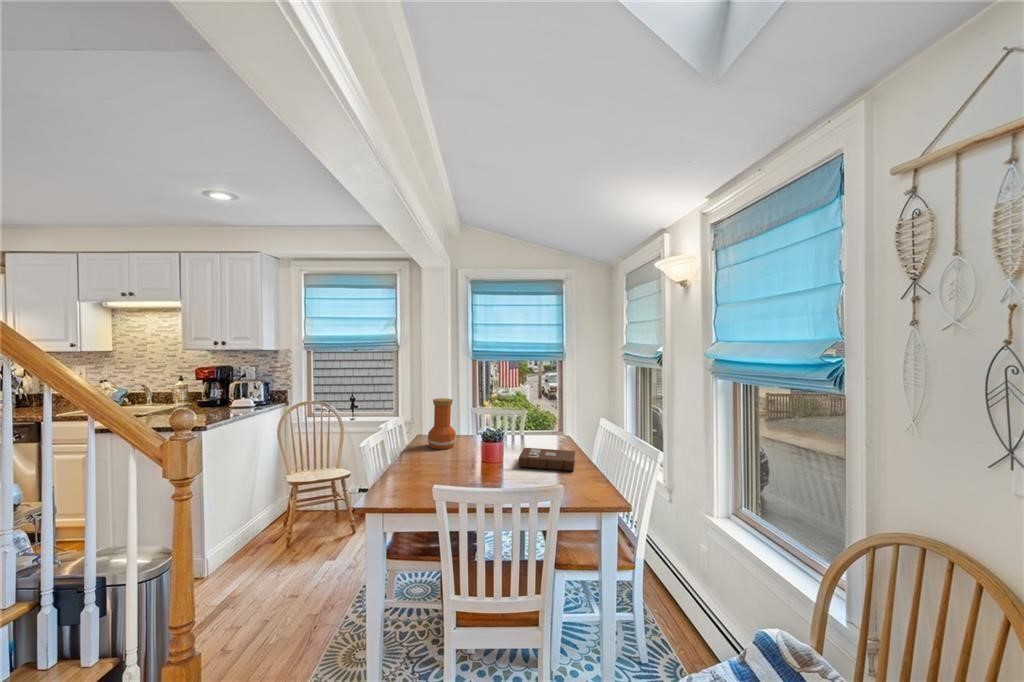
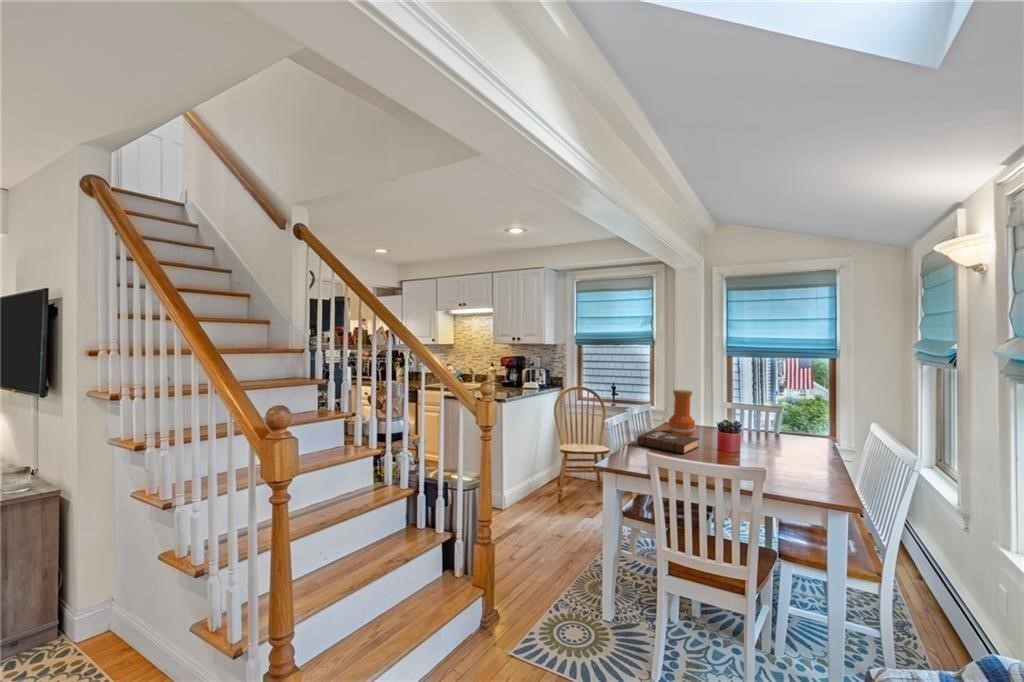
book: present [518,448,575,471] -> present [637,430,699,454]

